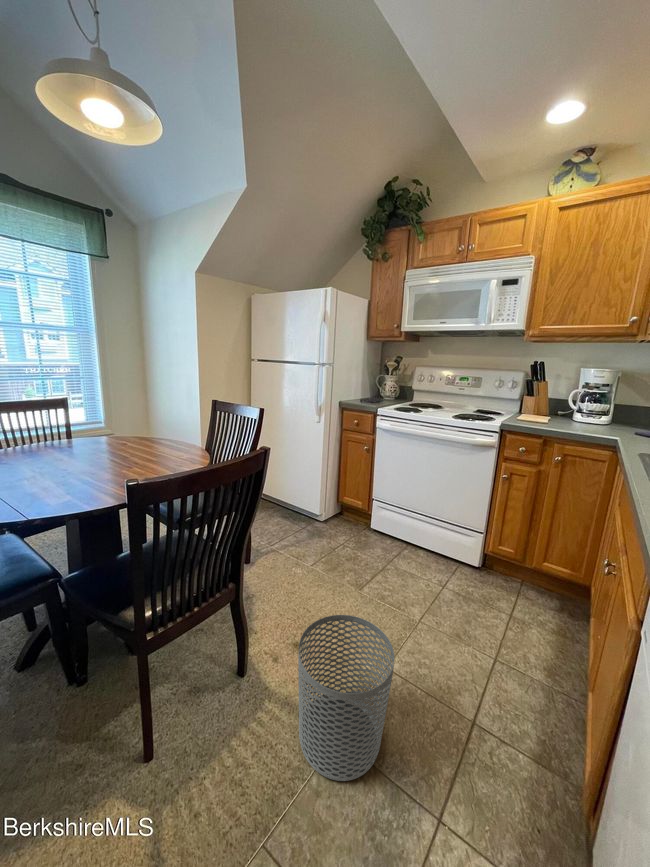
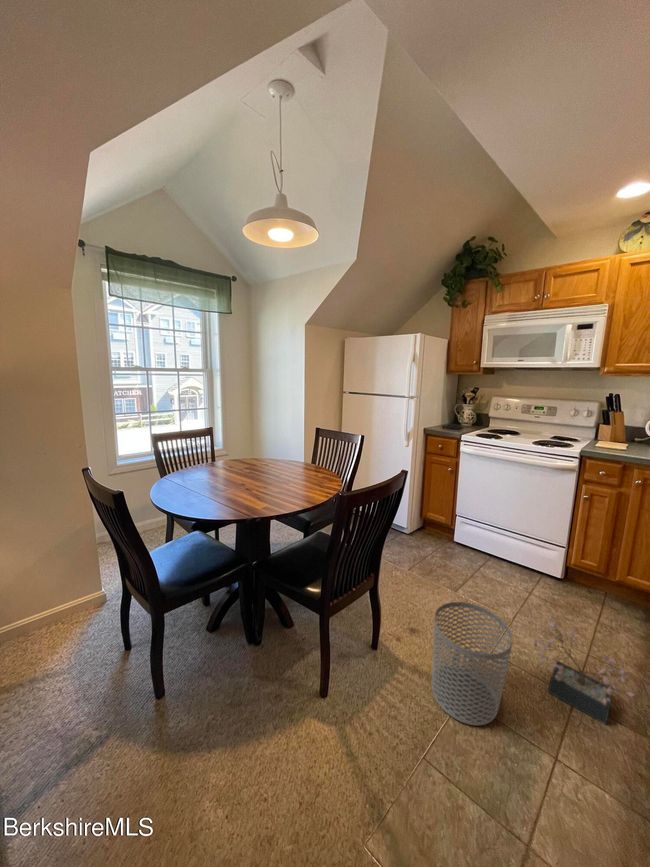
decorative plant: none [432,623,539,758] -> present [534,616,634,724]

